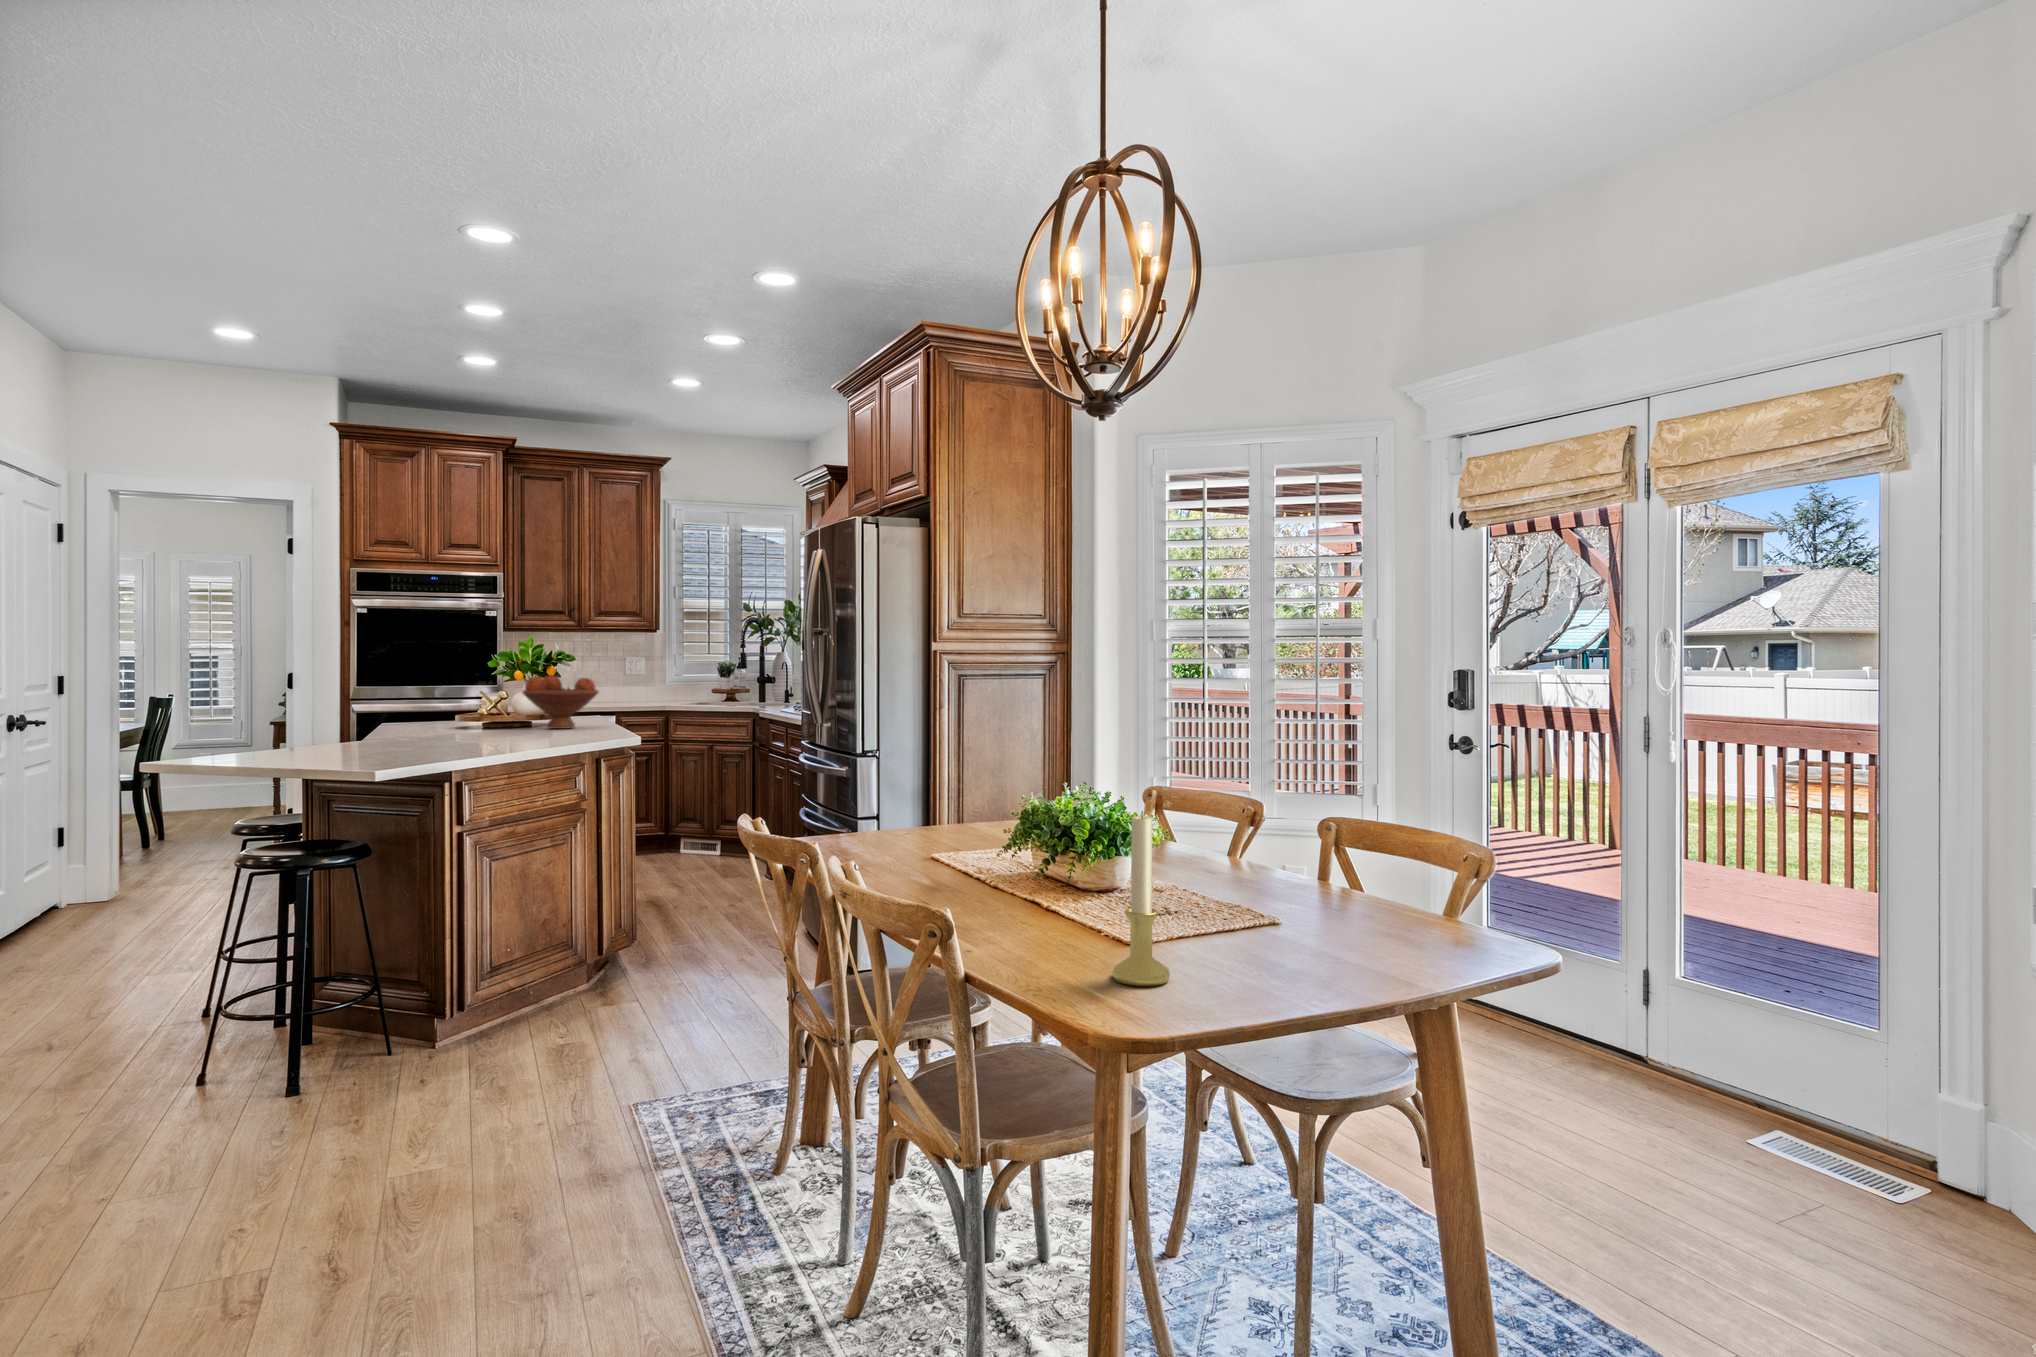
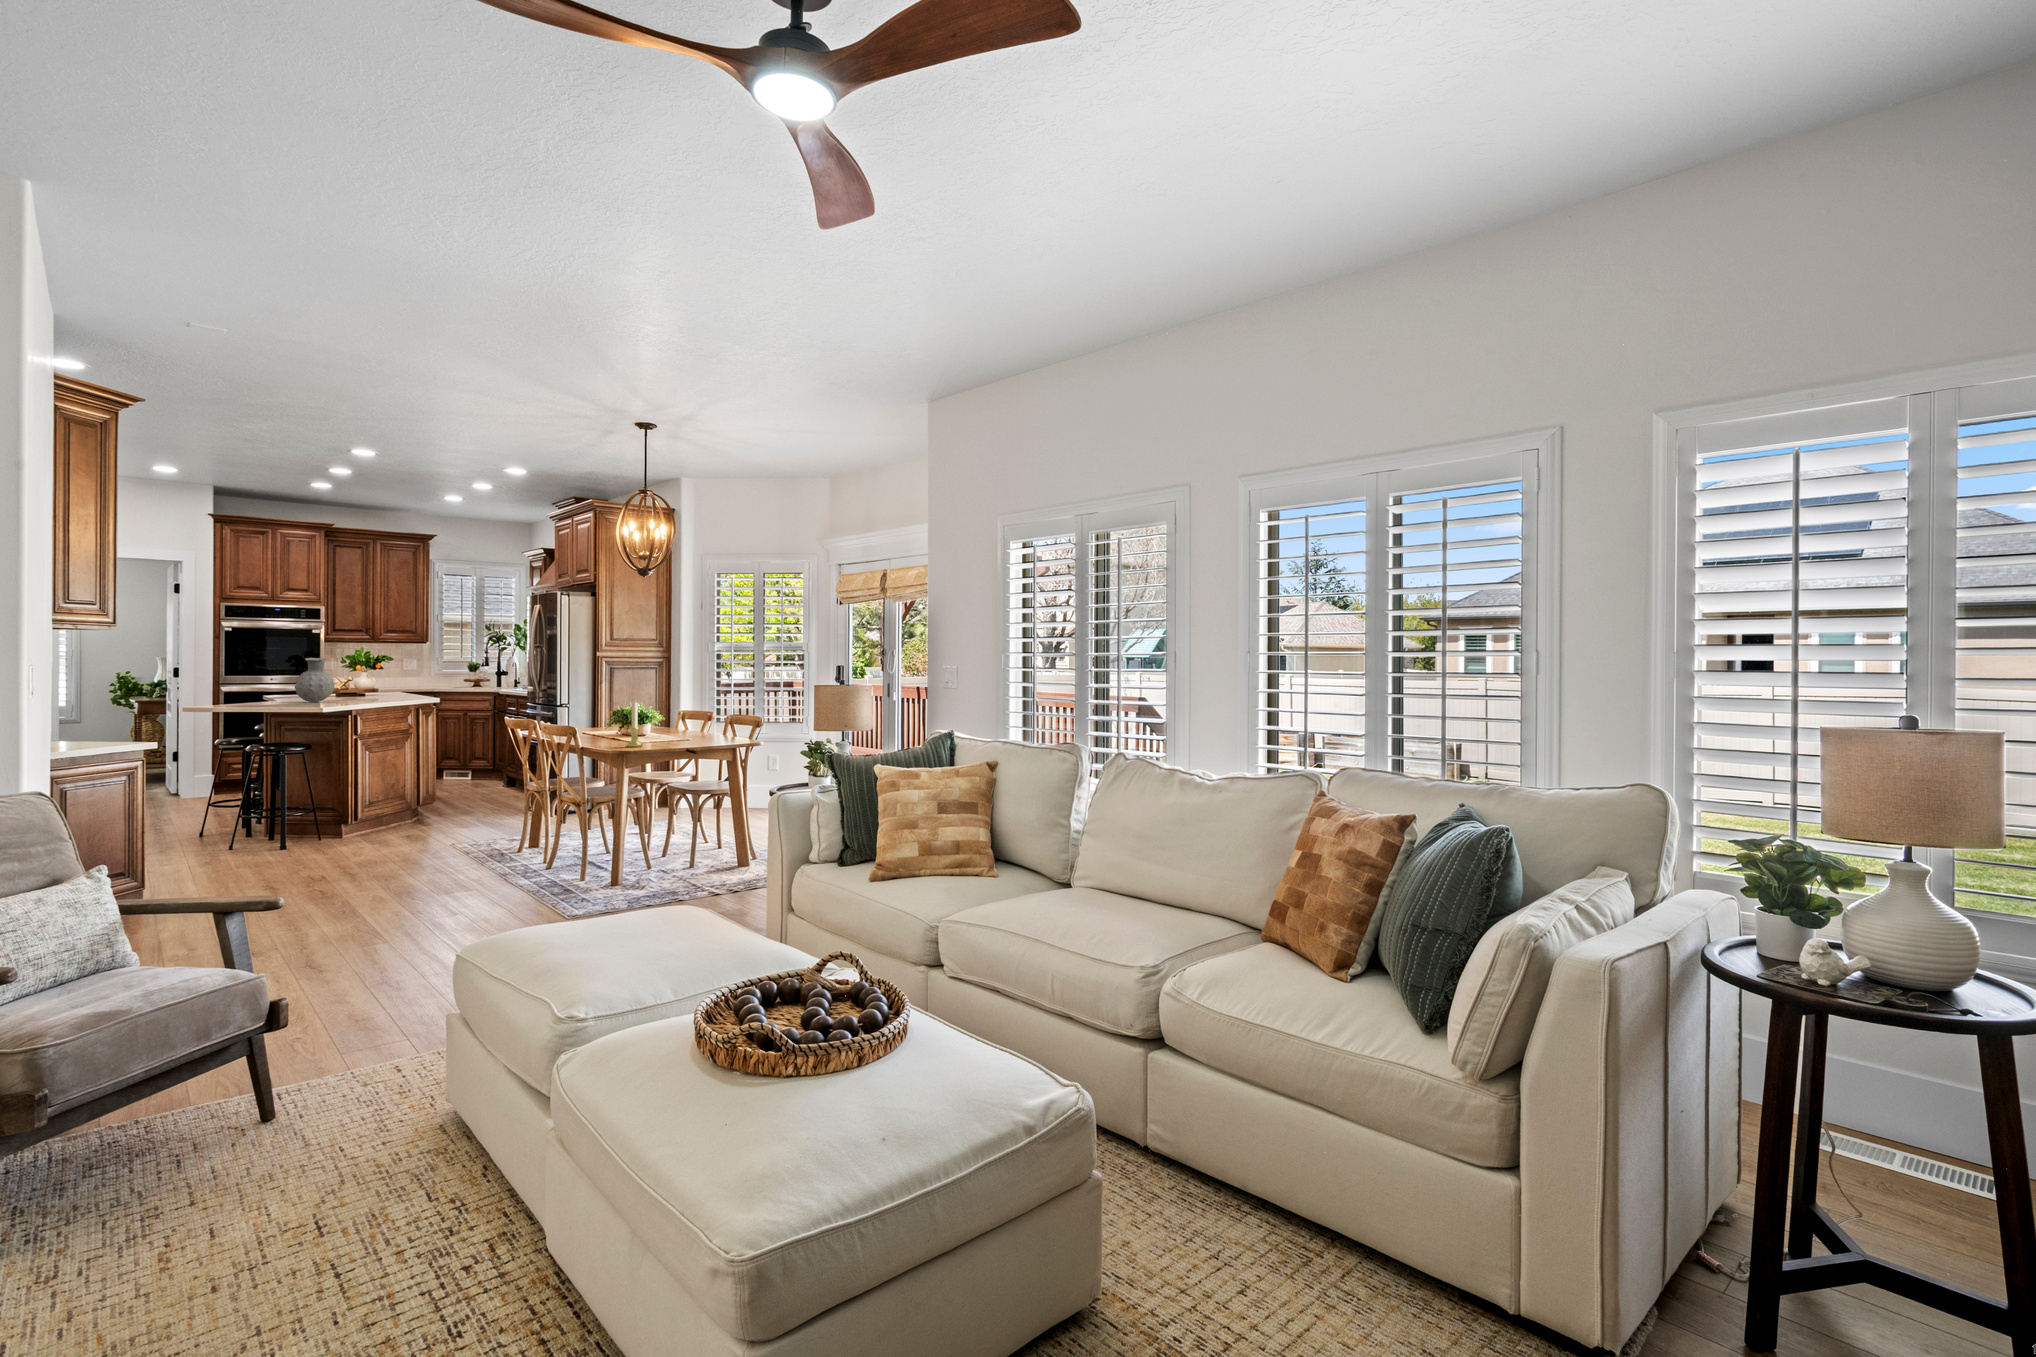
vase: none [352,657,429,750] -> present [295,658,335,702]
fruit bowl: present [523,675,598,729] -> none [364,668,409,696]

